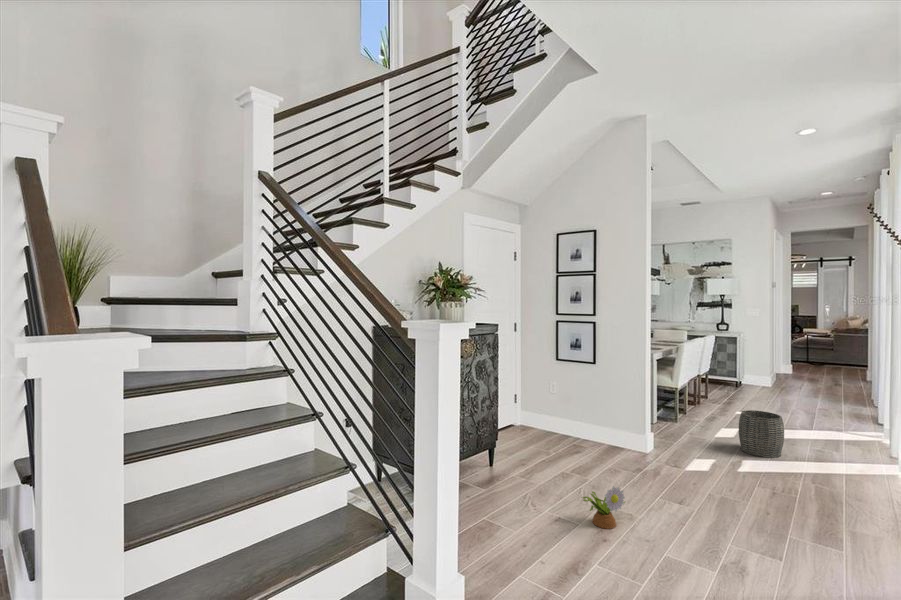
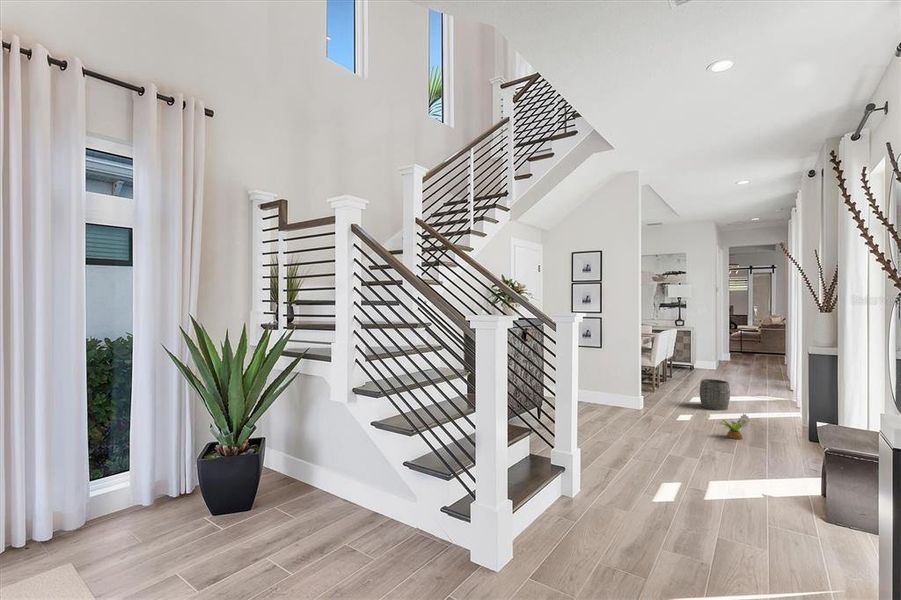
decorative plant: present [583,486,625,529] -> present [721,414,749,439]

